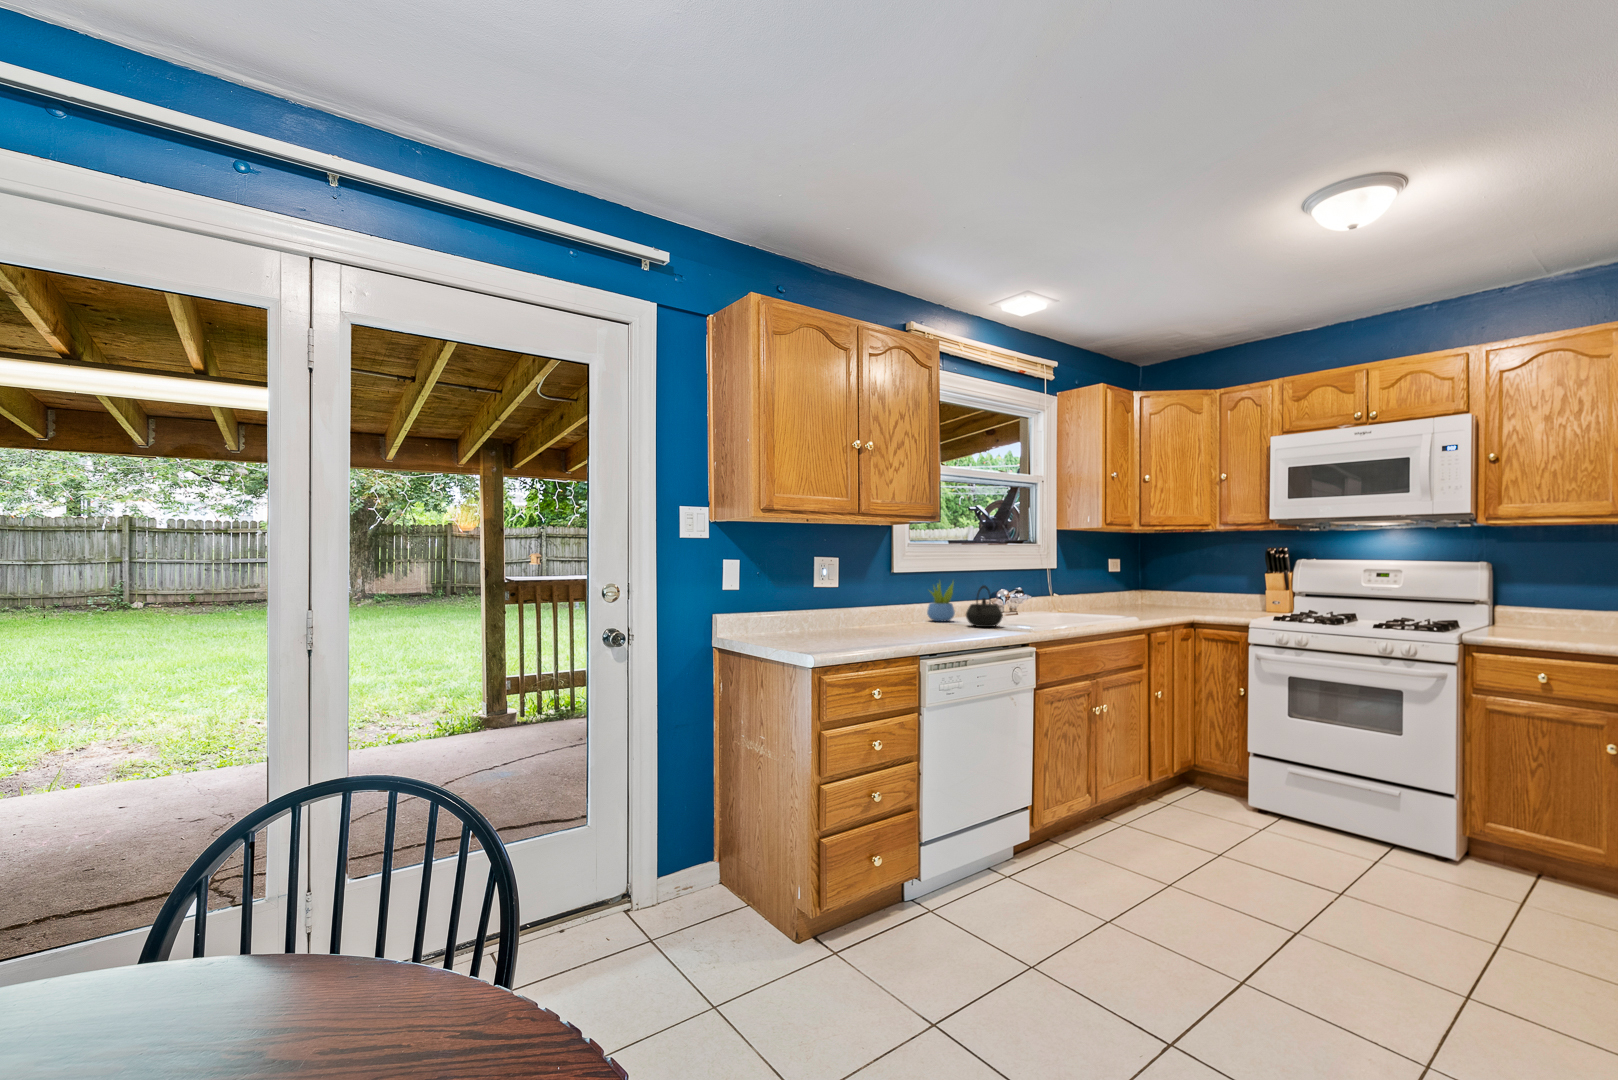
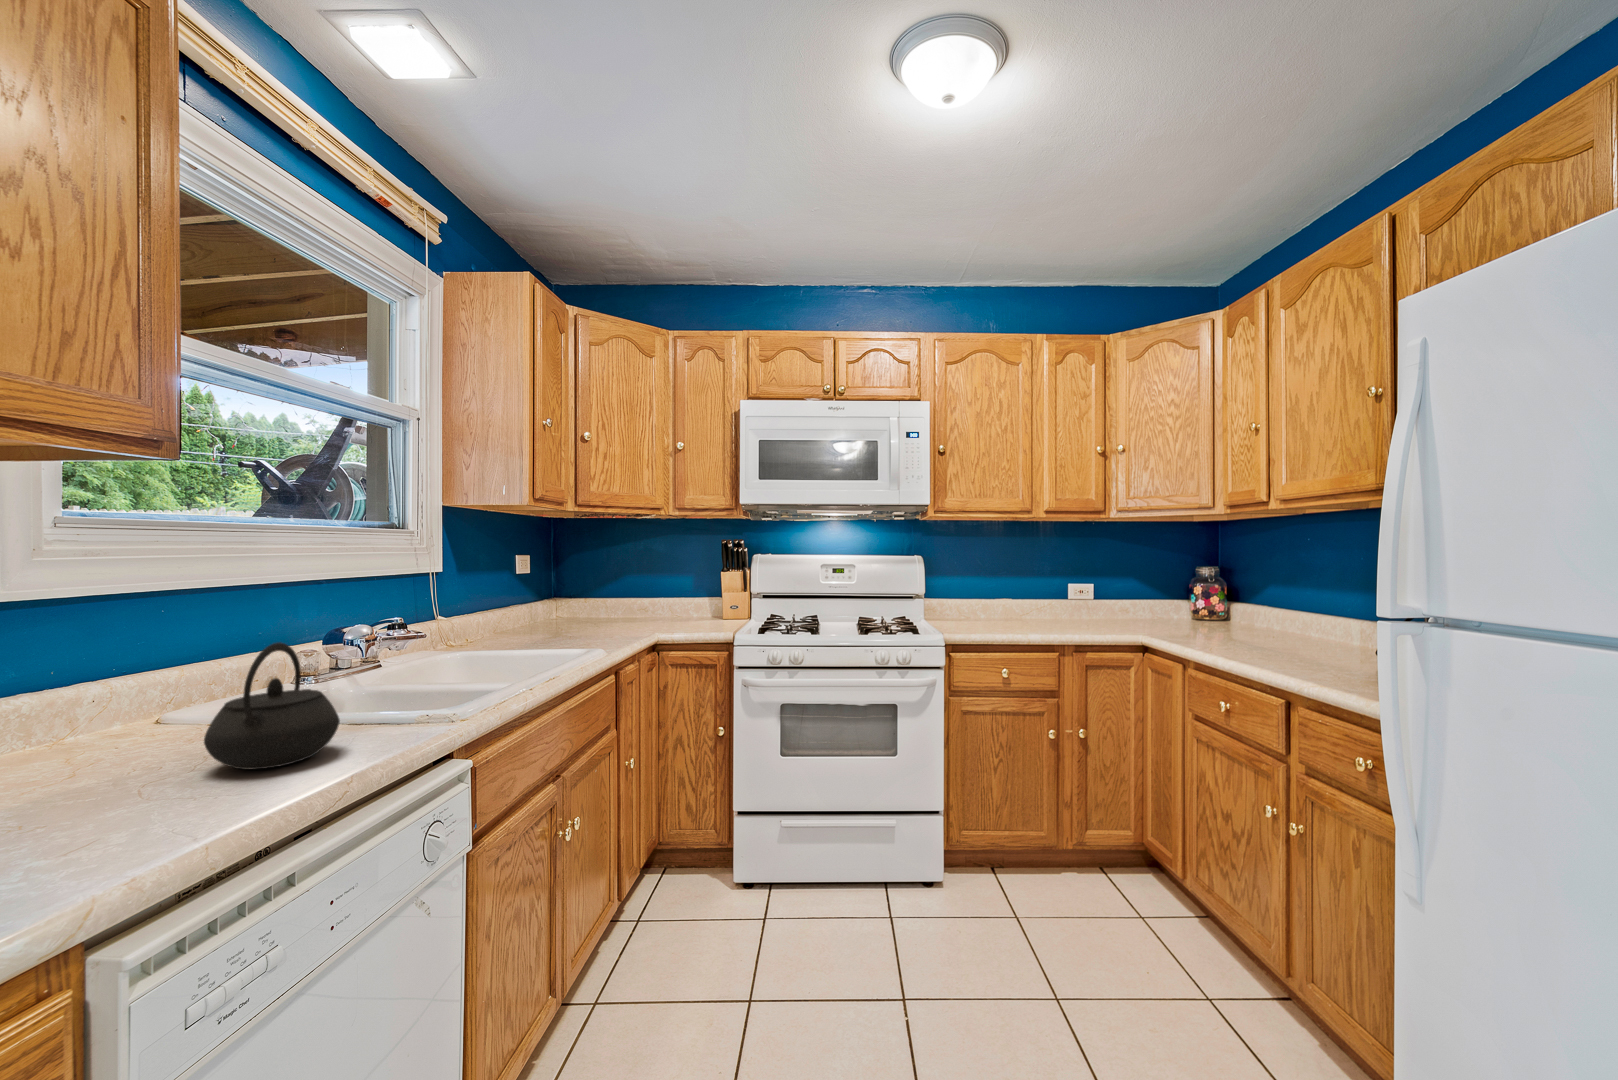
succulent plant: present [927,583,955,621] -> none [55,625,174,760]

